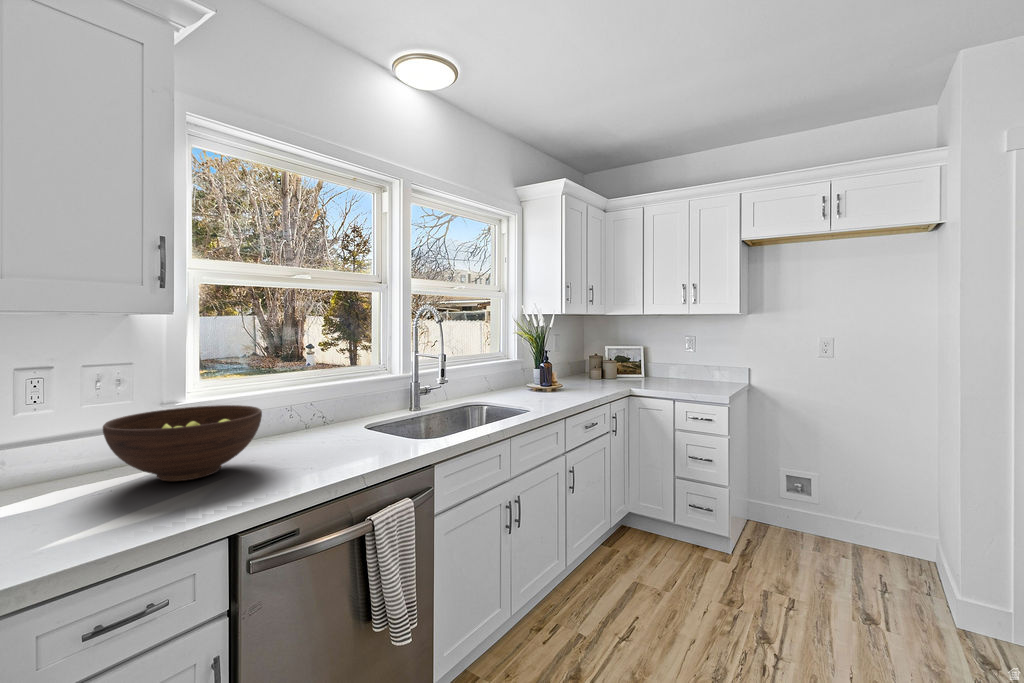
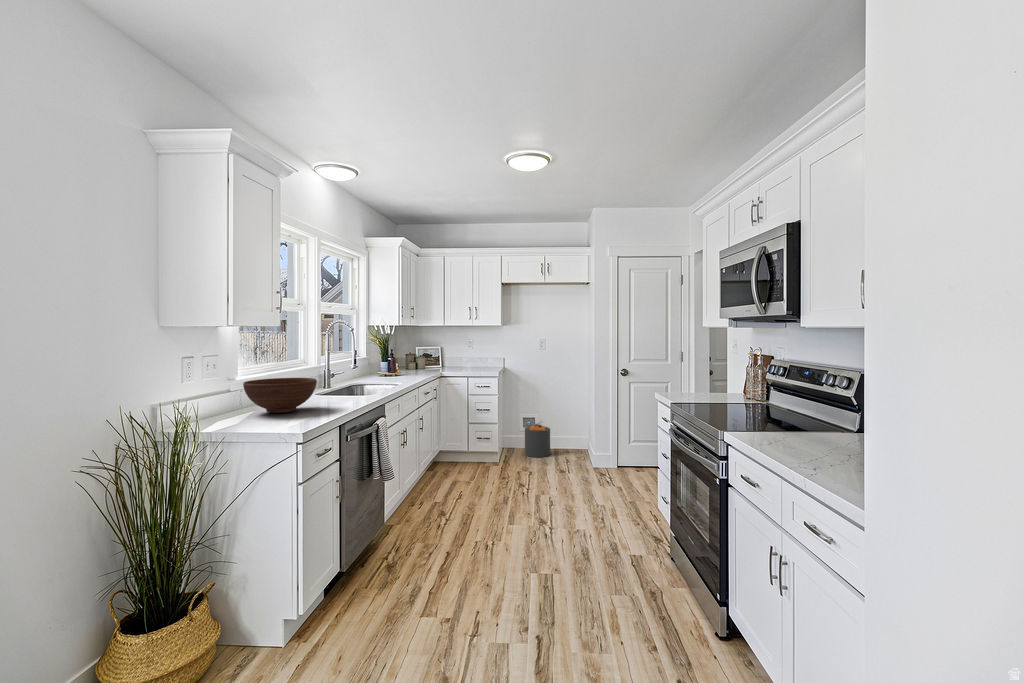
trash can: none [785,474,843,557] -> present [525,423,550,457]

